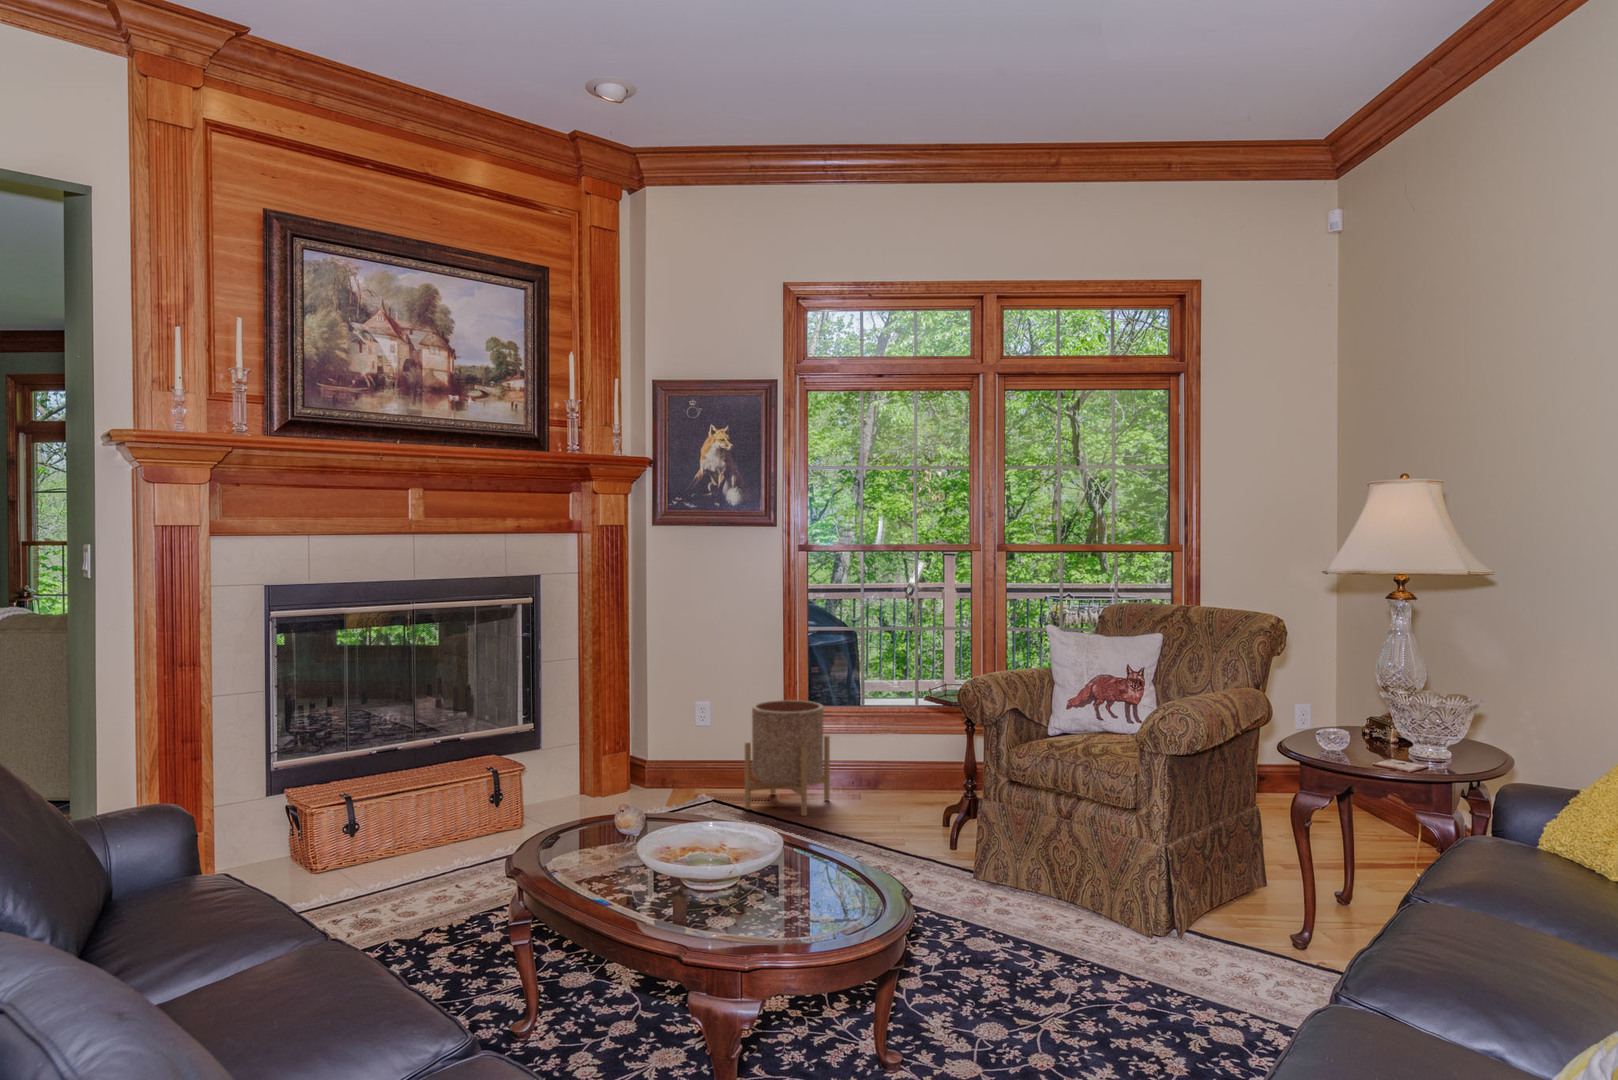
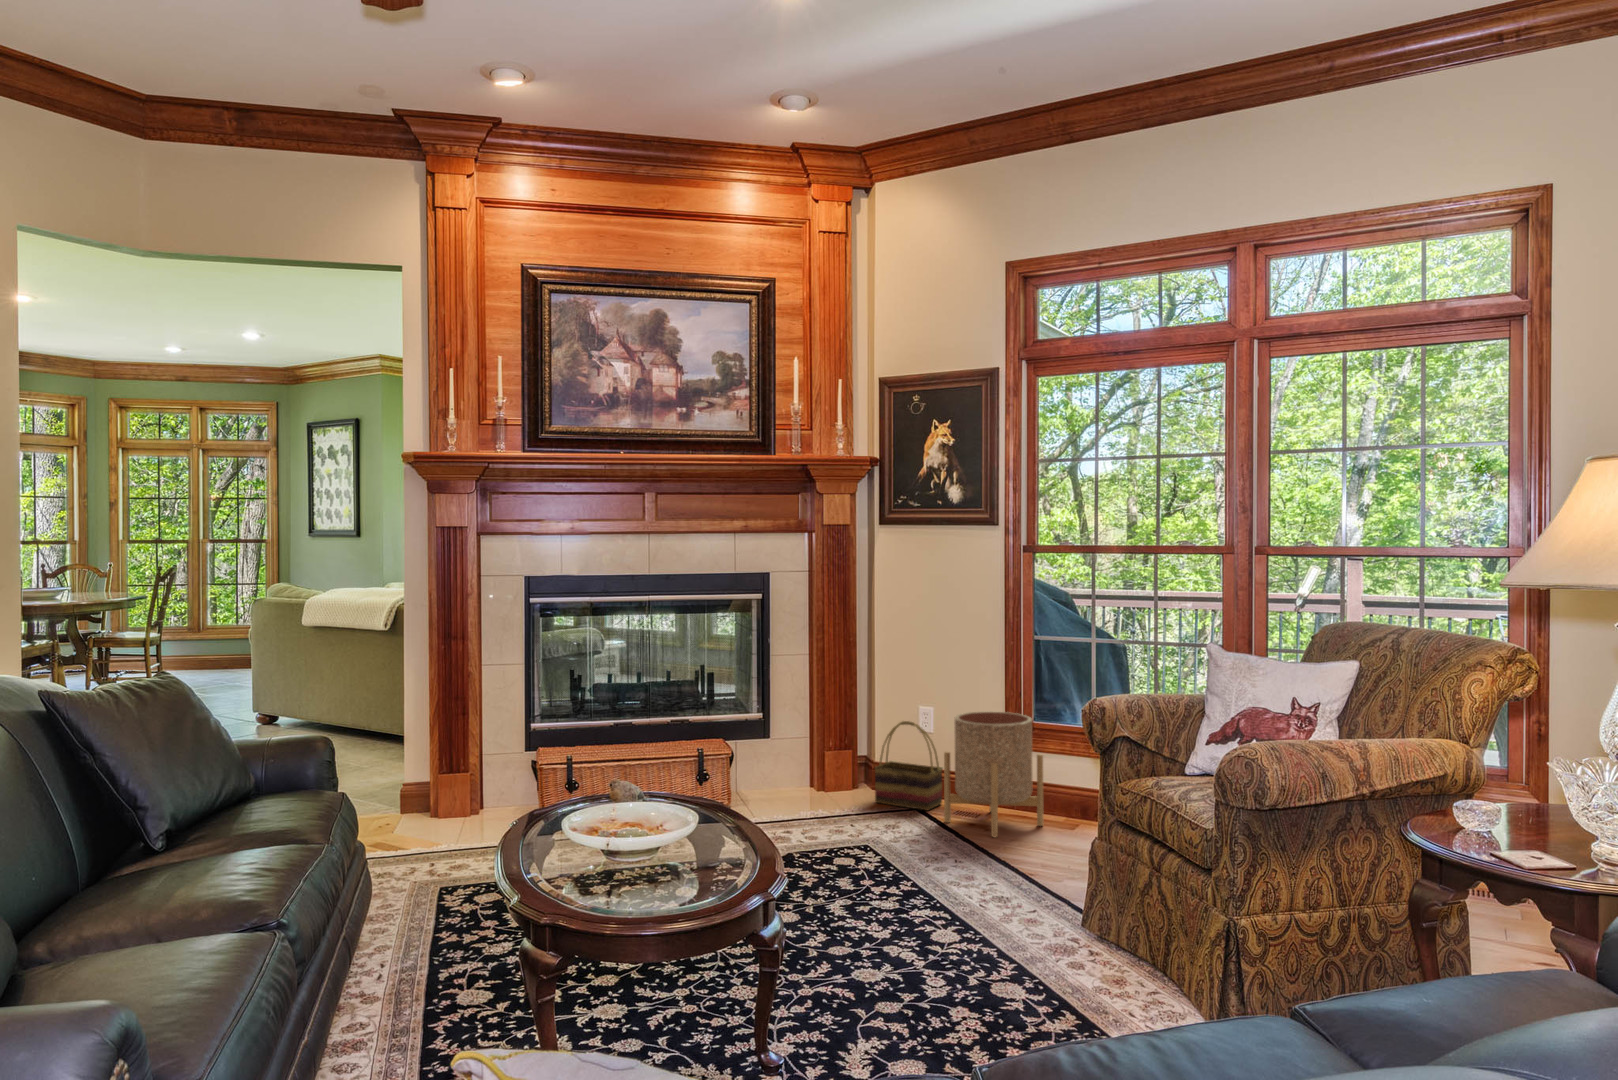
basket: none [659,717,723,801] -> present [874,721,943,810]

